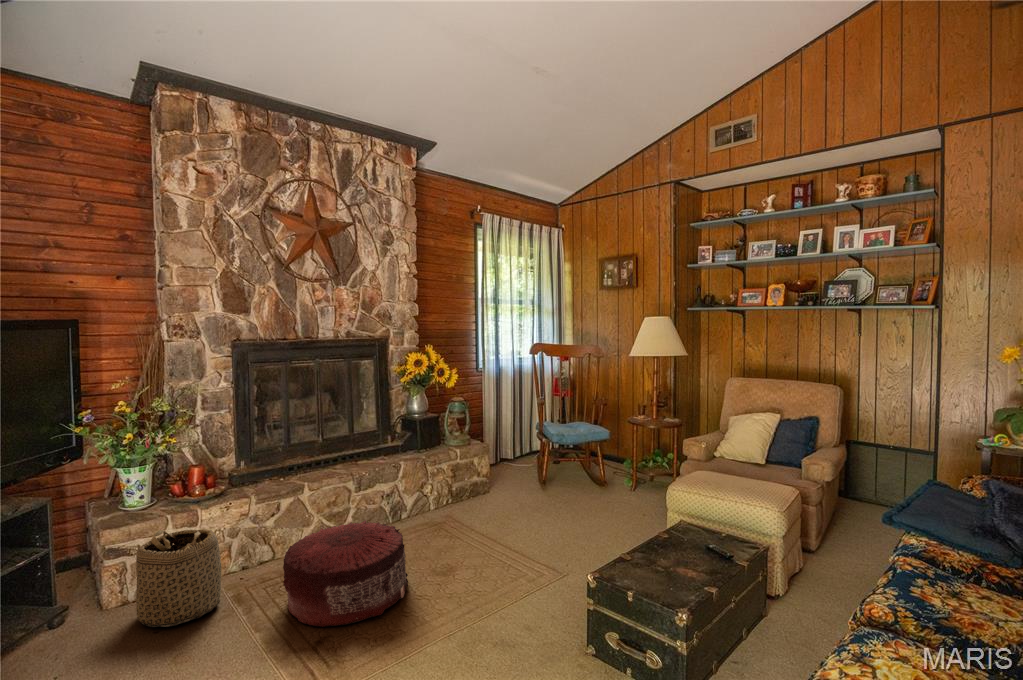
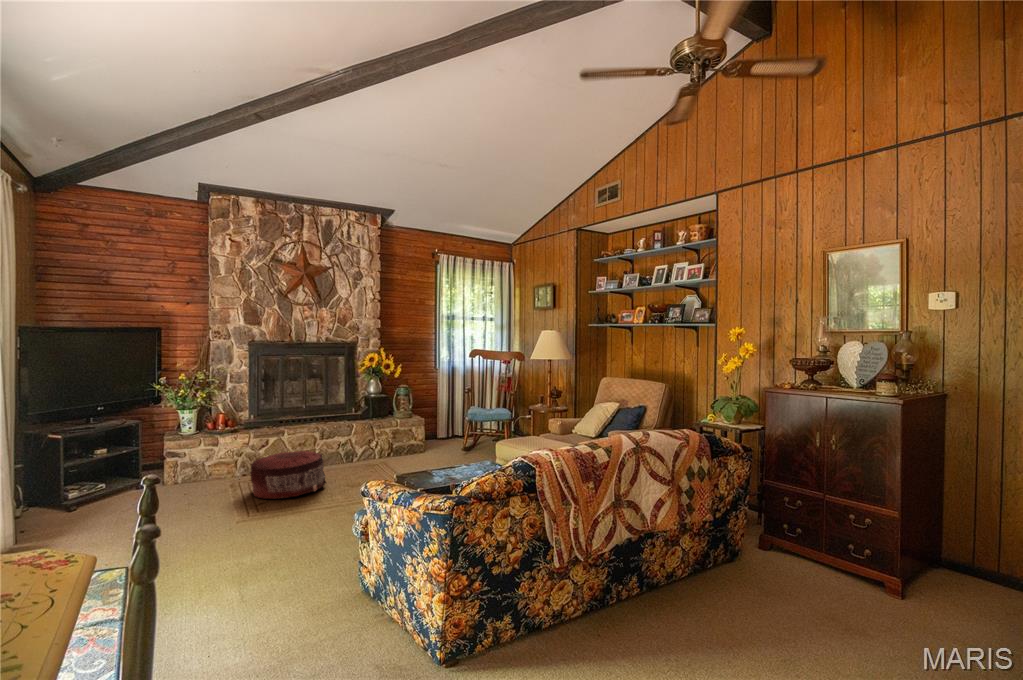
basket: present [136,529,221,627] -> none [177,443,223,492]

